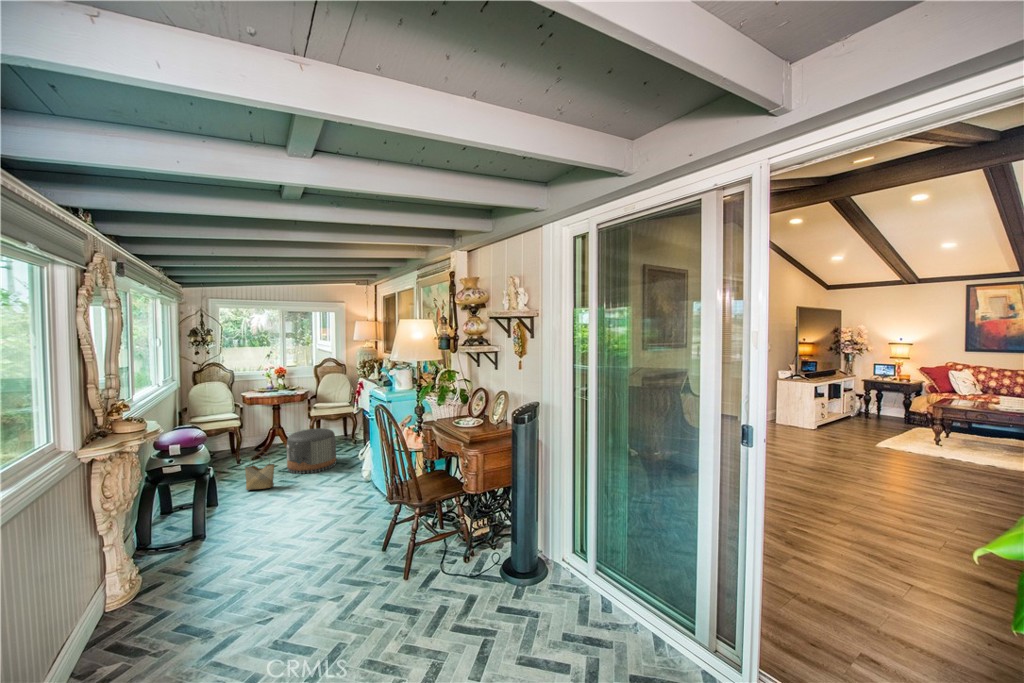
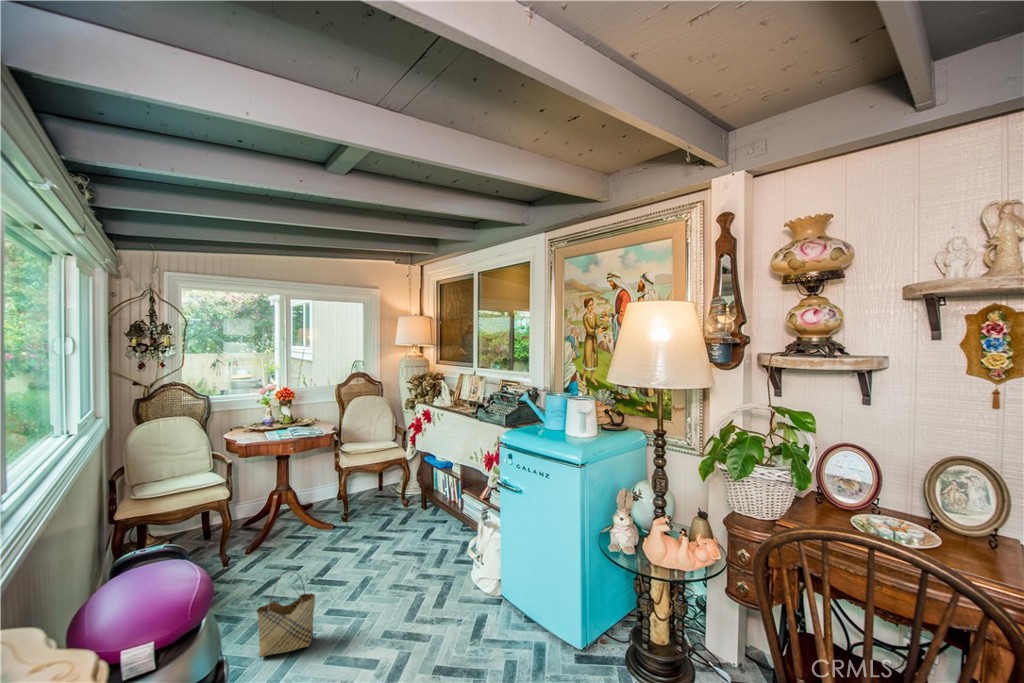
pouf: present [287,428,336,474] -> none [319,498,401,592]

